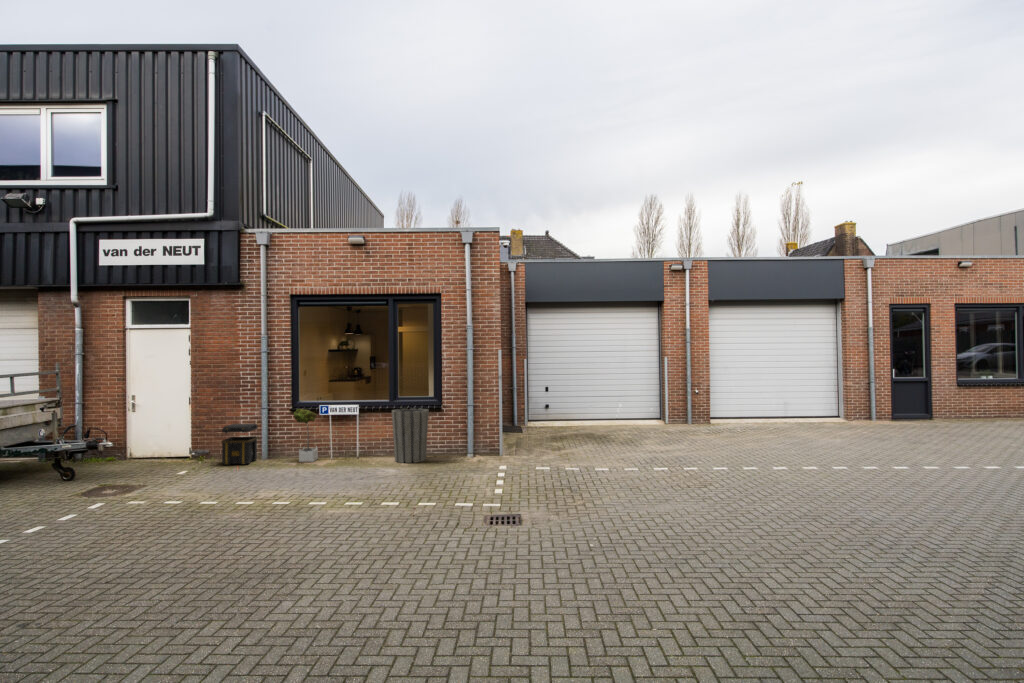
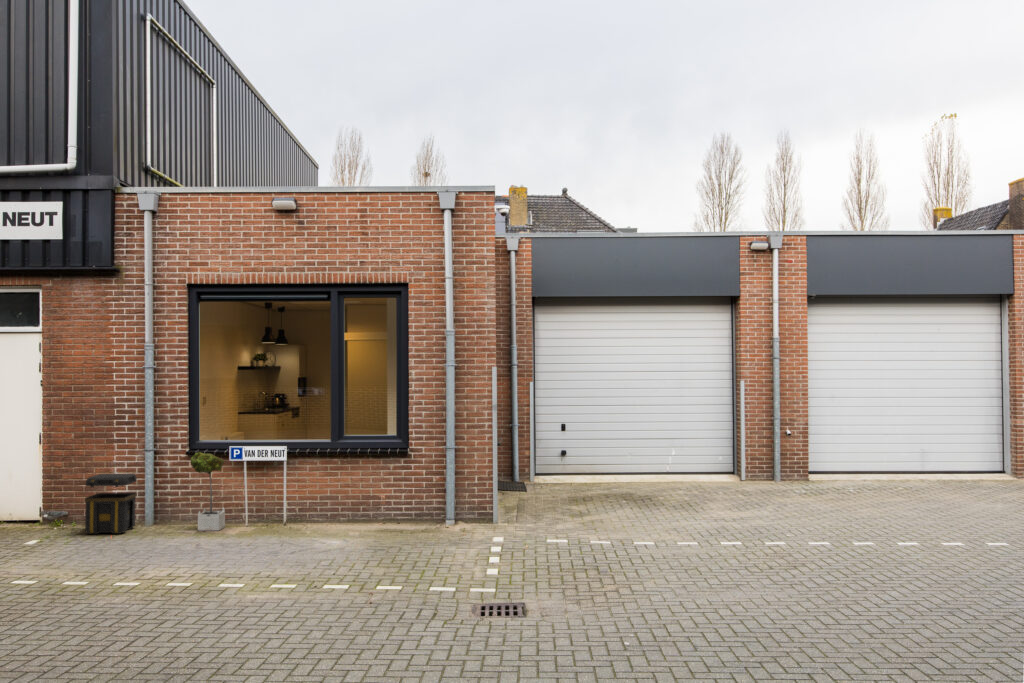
trash can: present [392,408,429,463] -> none [335,453,390,533]

